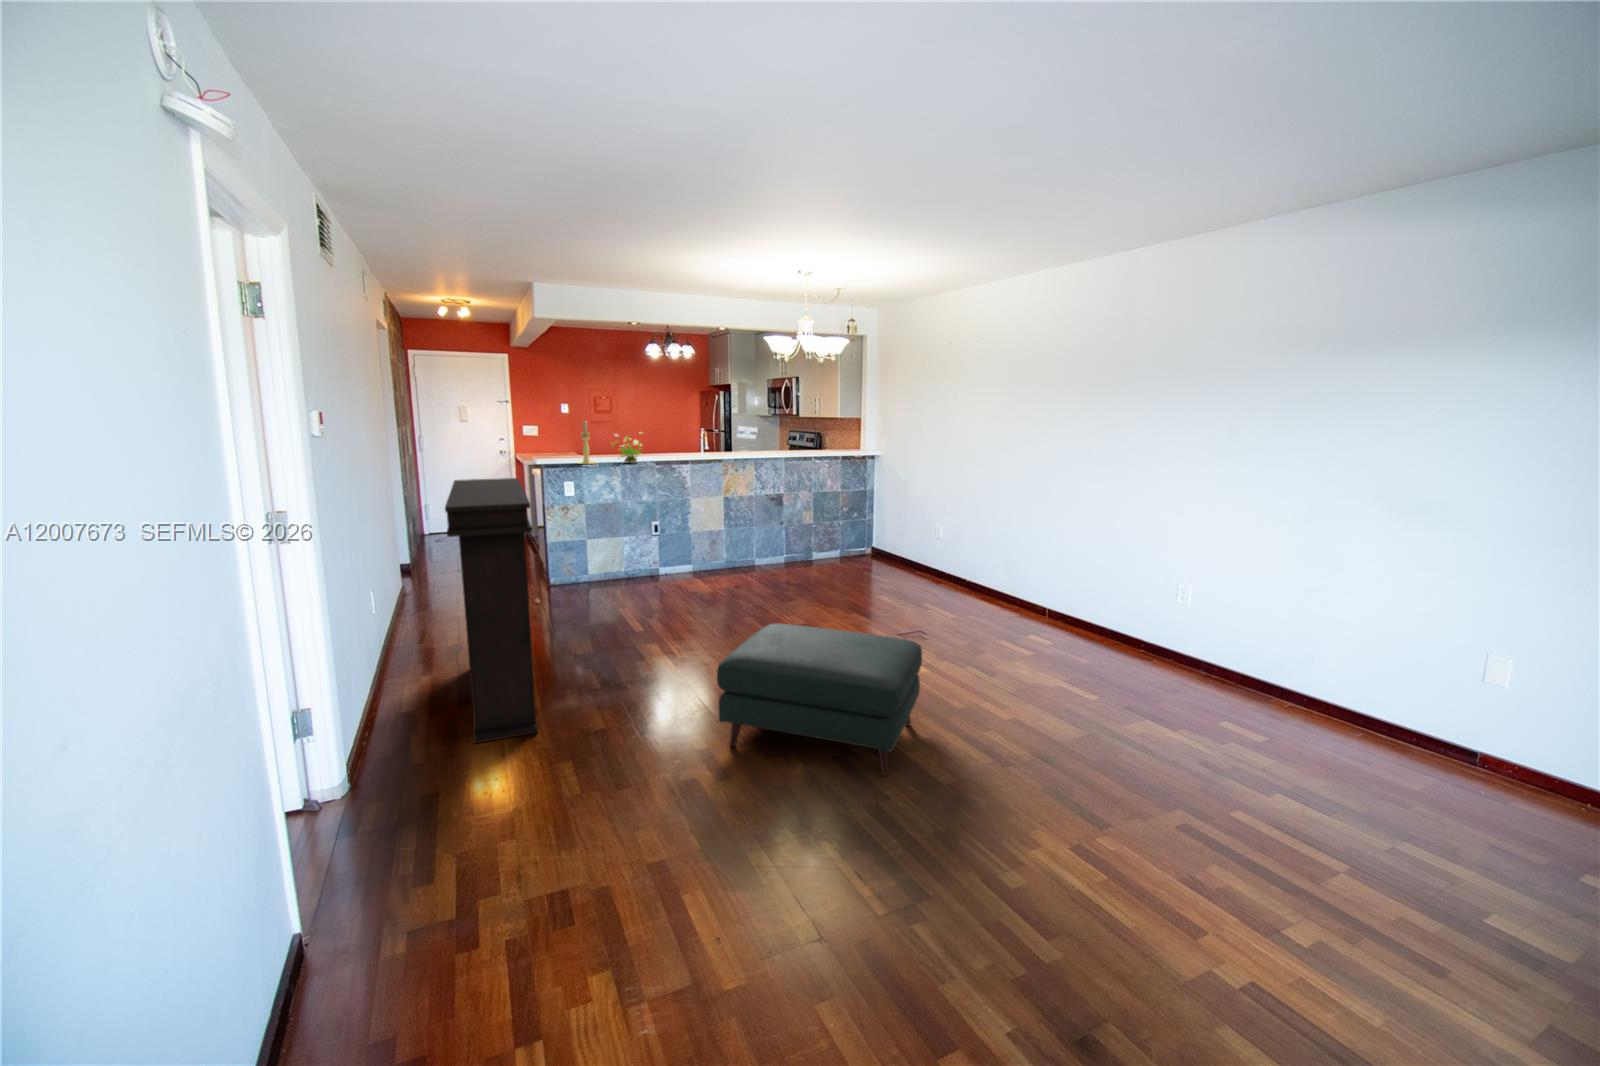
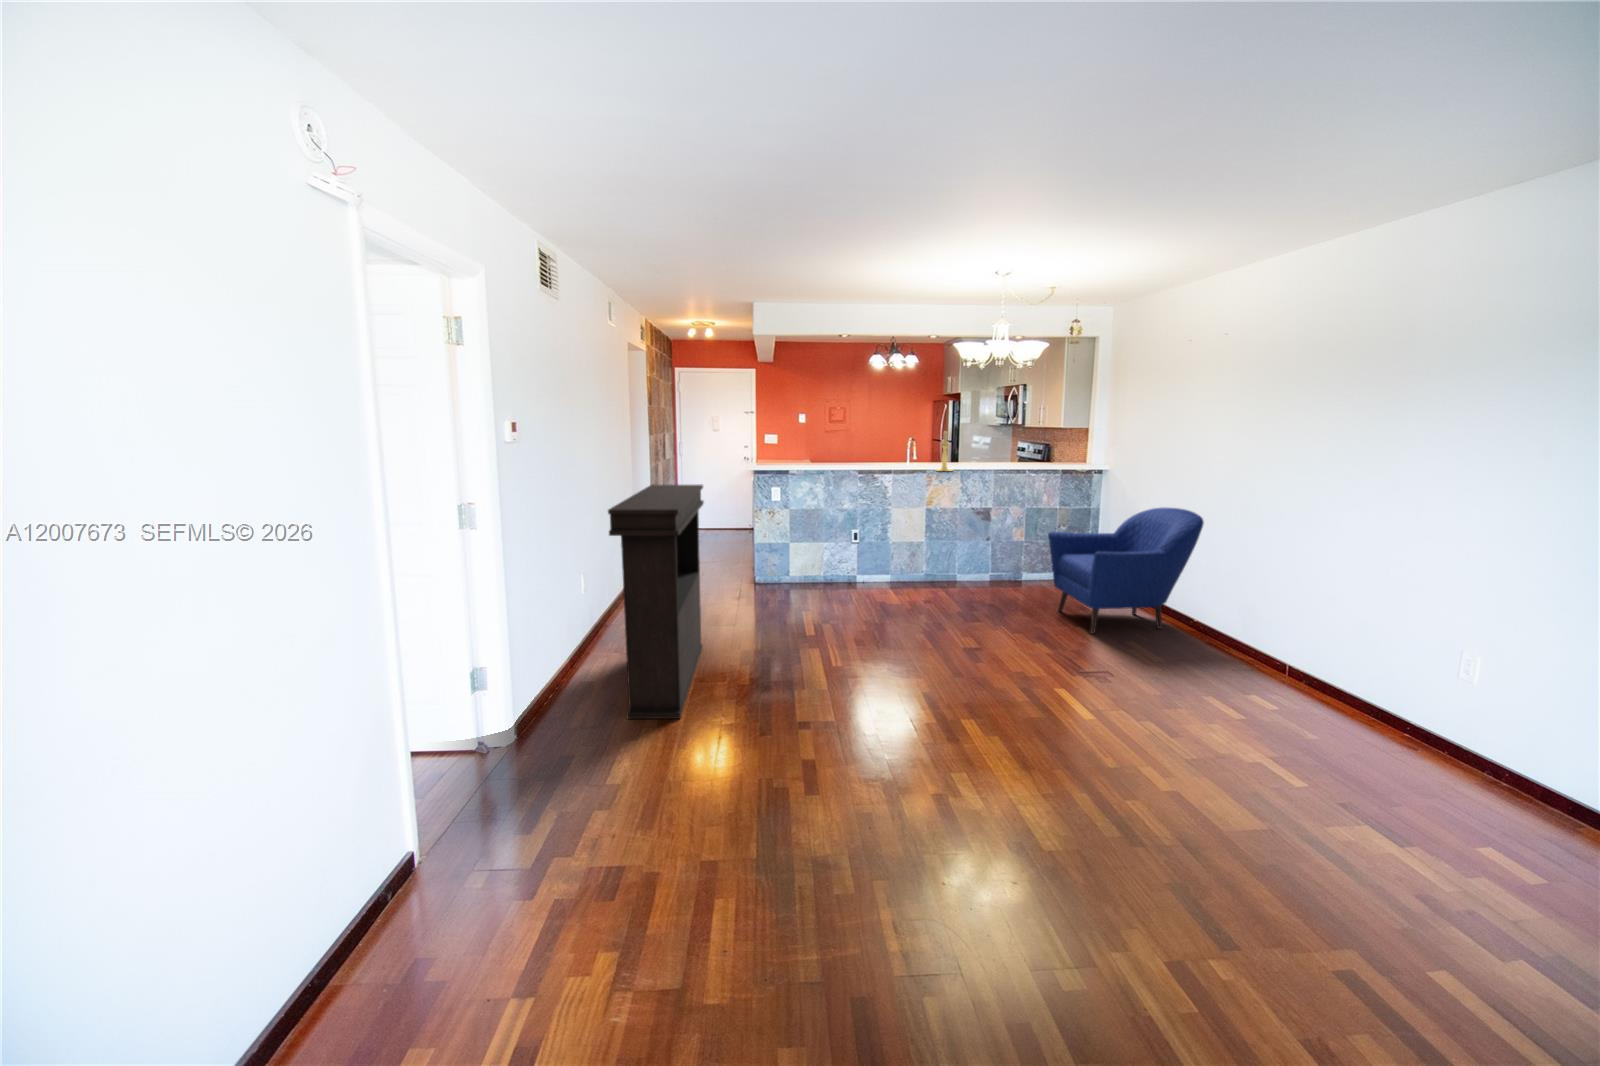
candle holder: present [577,422,596,464] -> present [936,431,953,471]
potted plant: present [611,435,641,462] -> none [816,439,846,471]
armchair: none [844,486,971,601] -> present [1048,507,1204,634]
ottoman: present [717,624,922,776] -> none [829,645,1063,830]

